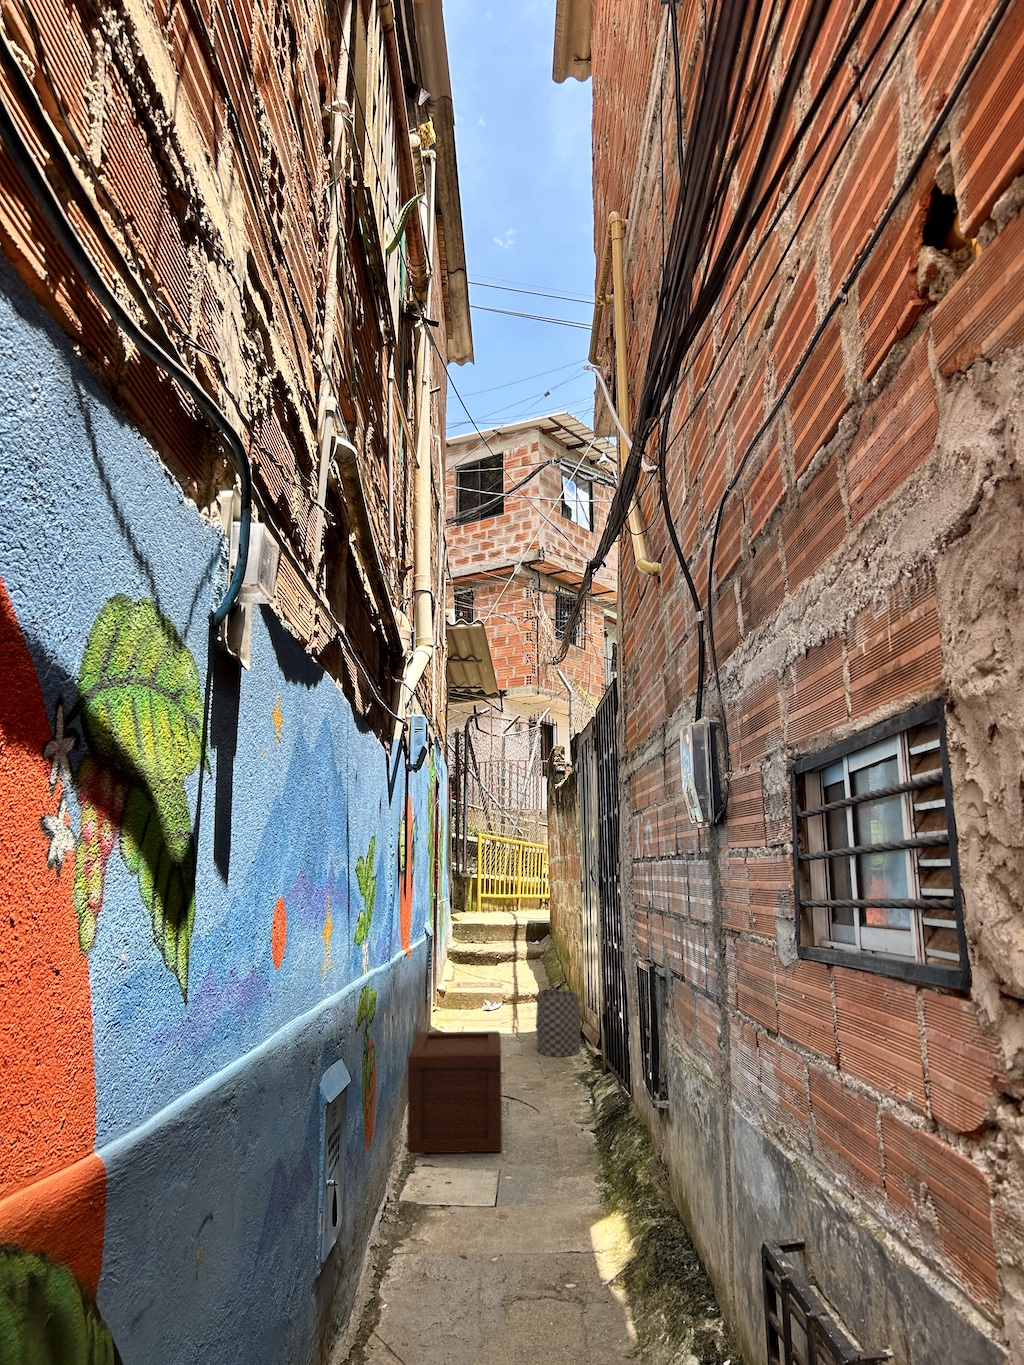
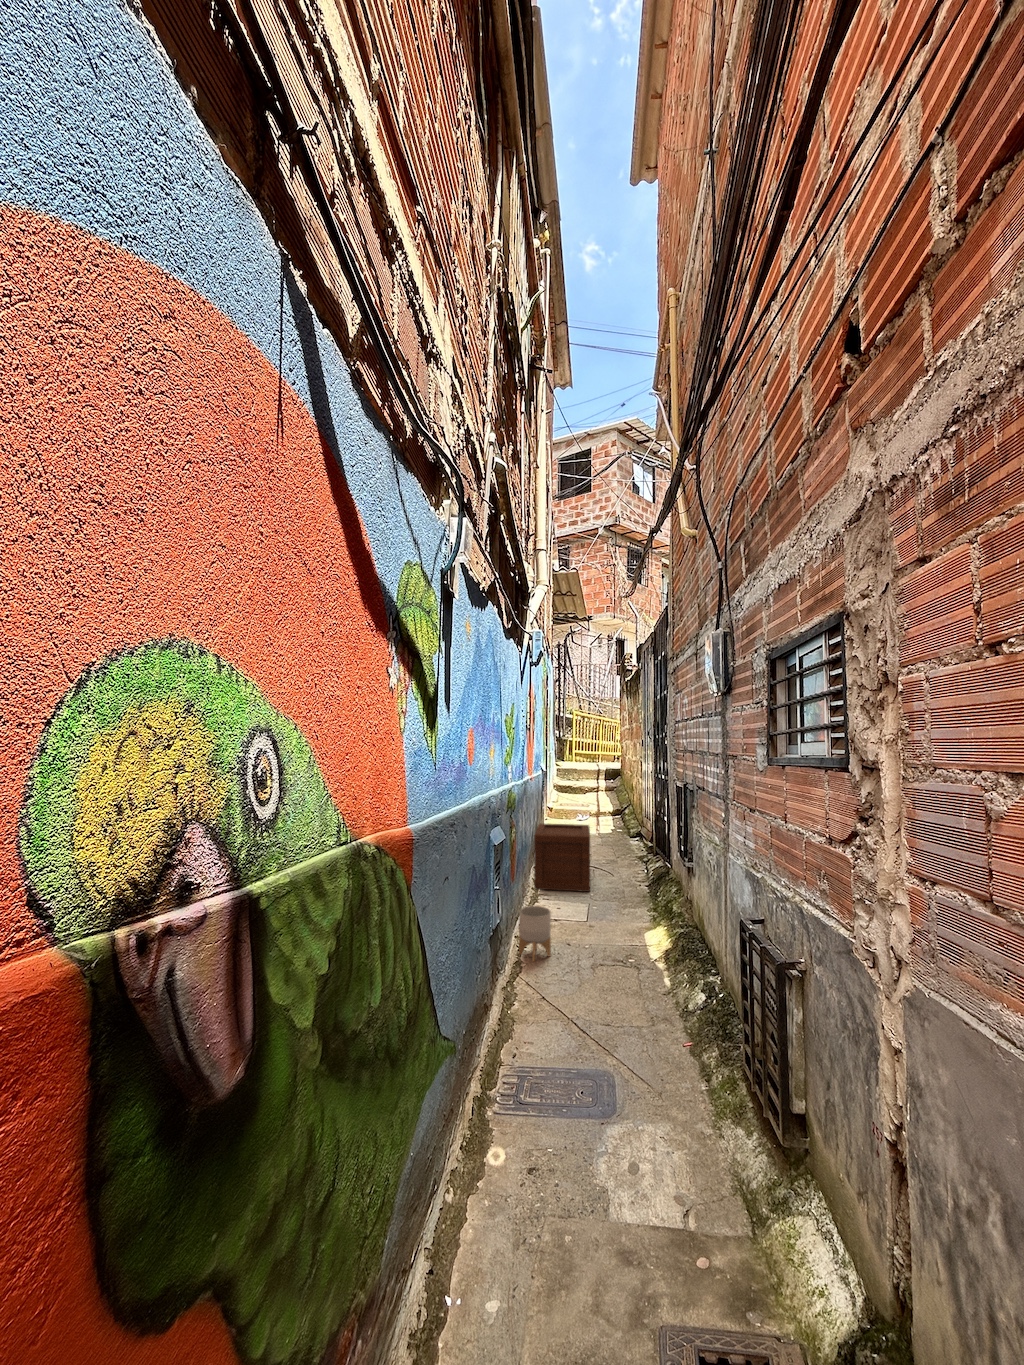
trash can: present [536,990,581,1057] -> none [611,806,640,845]
planter: none [374,1200,431,1312] -> present [519,906,551,962]

